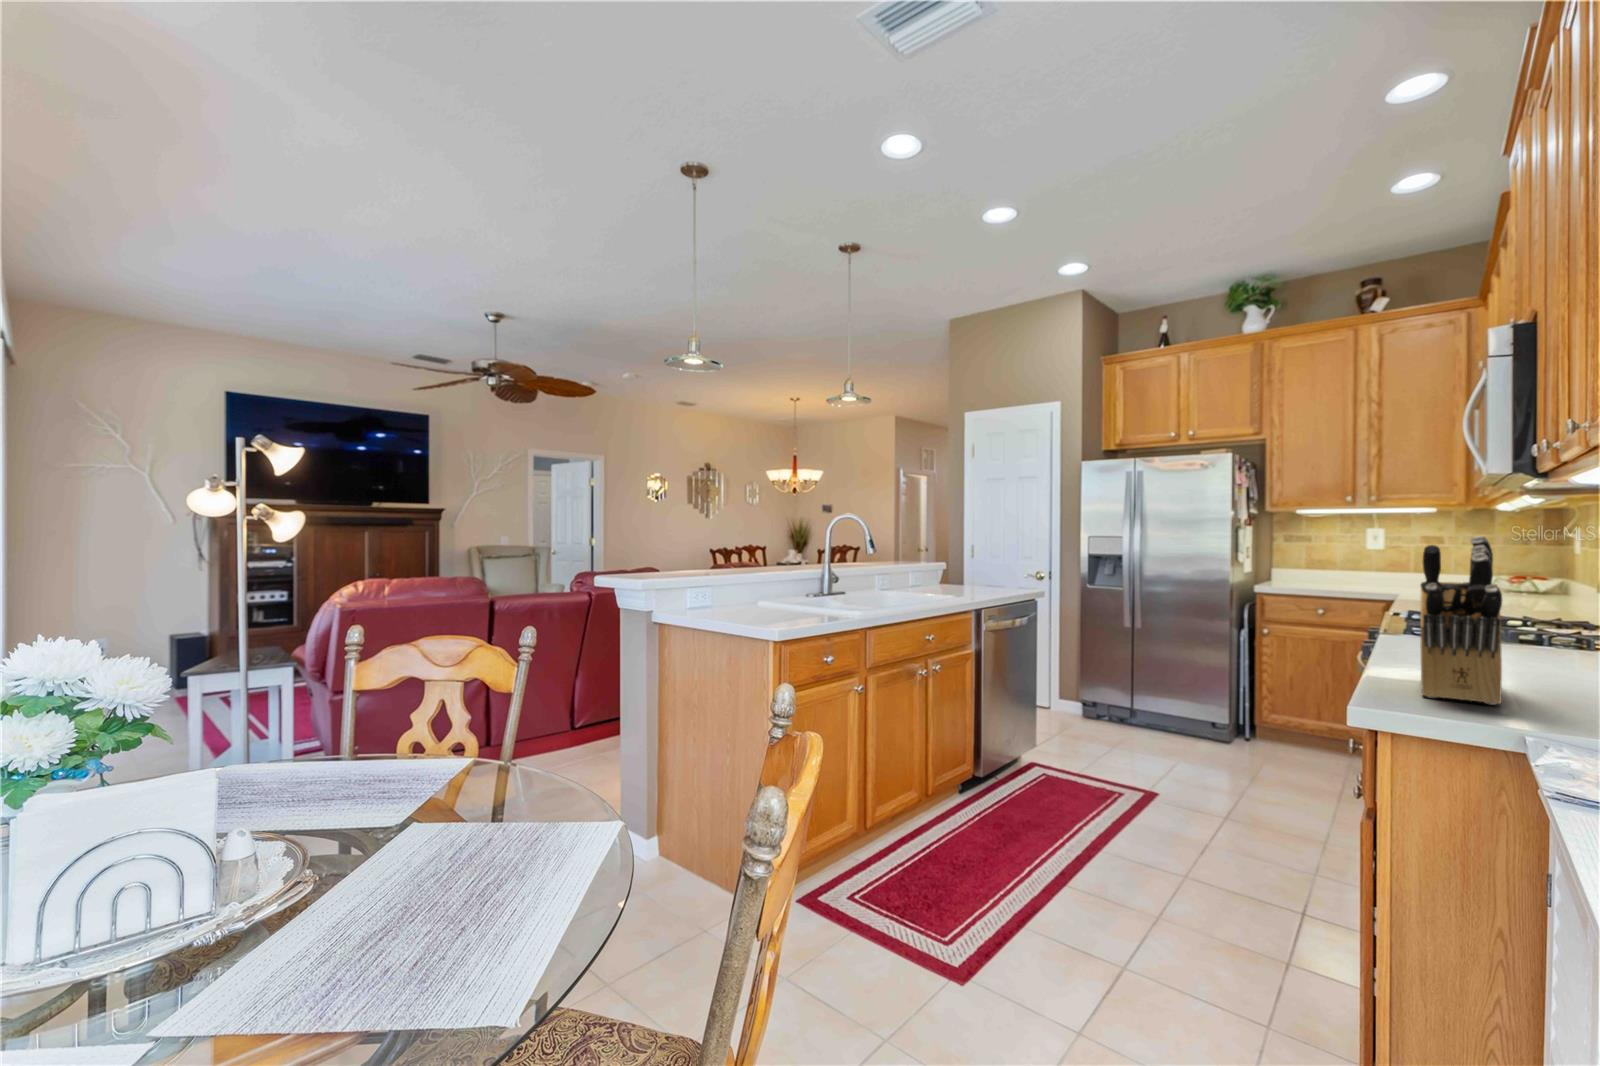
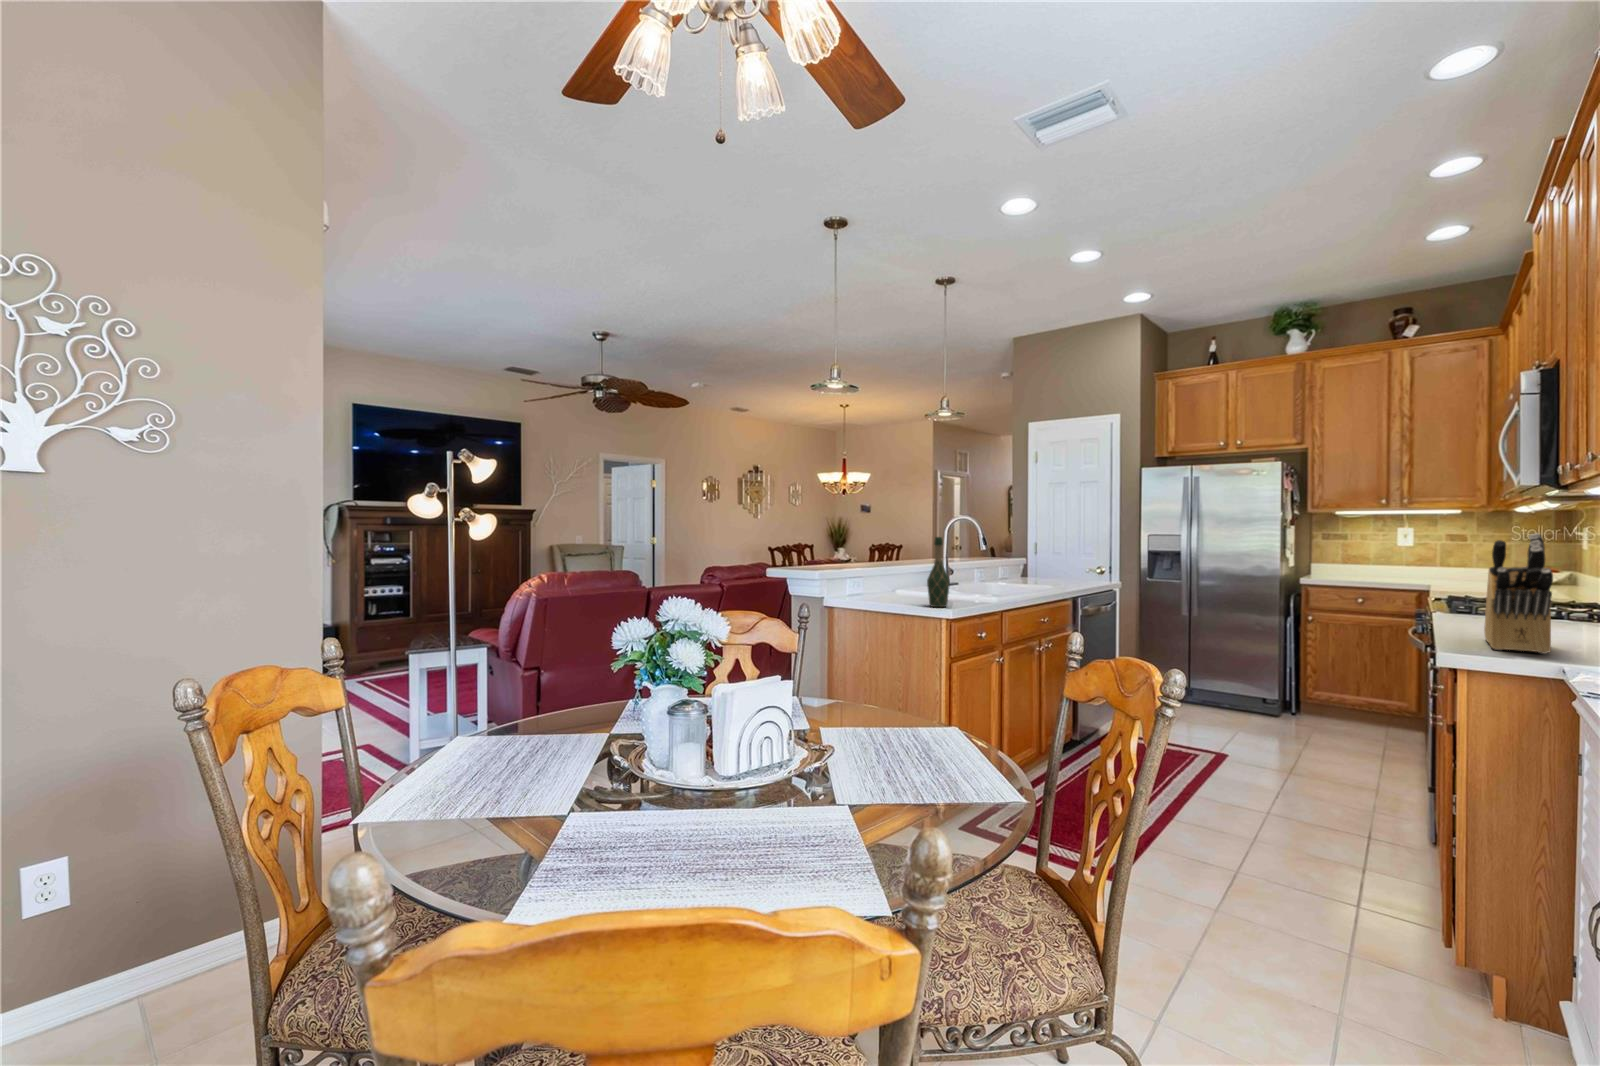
wine bottle: none [775,539,801,624] -> present [927,537,950,607]

